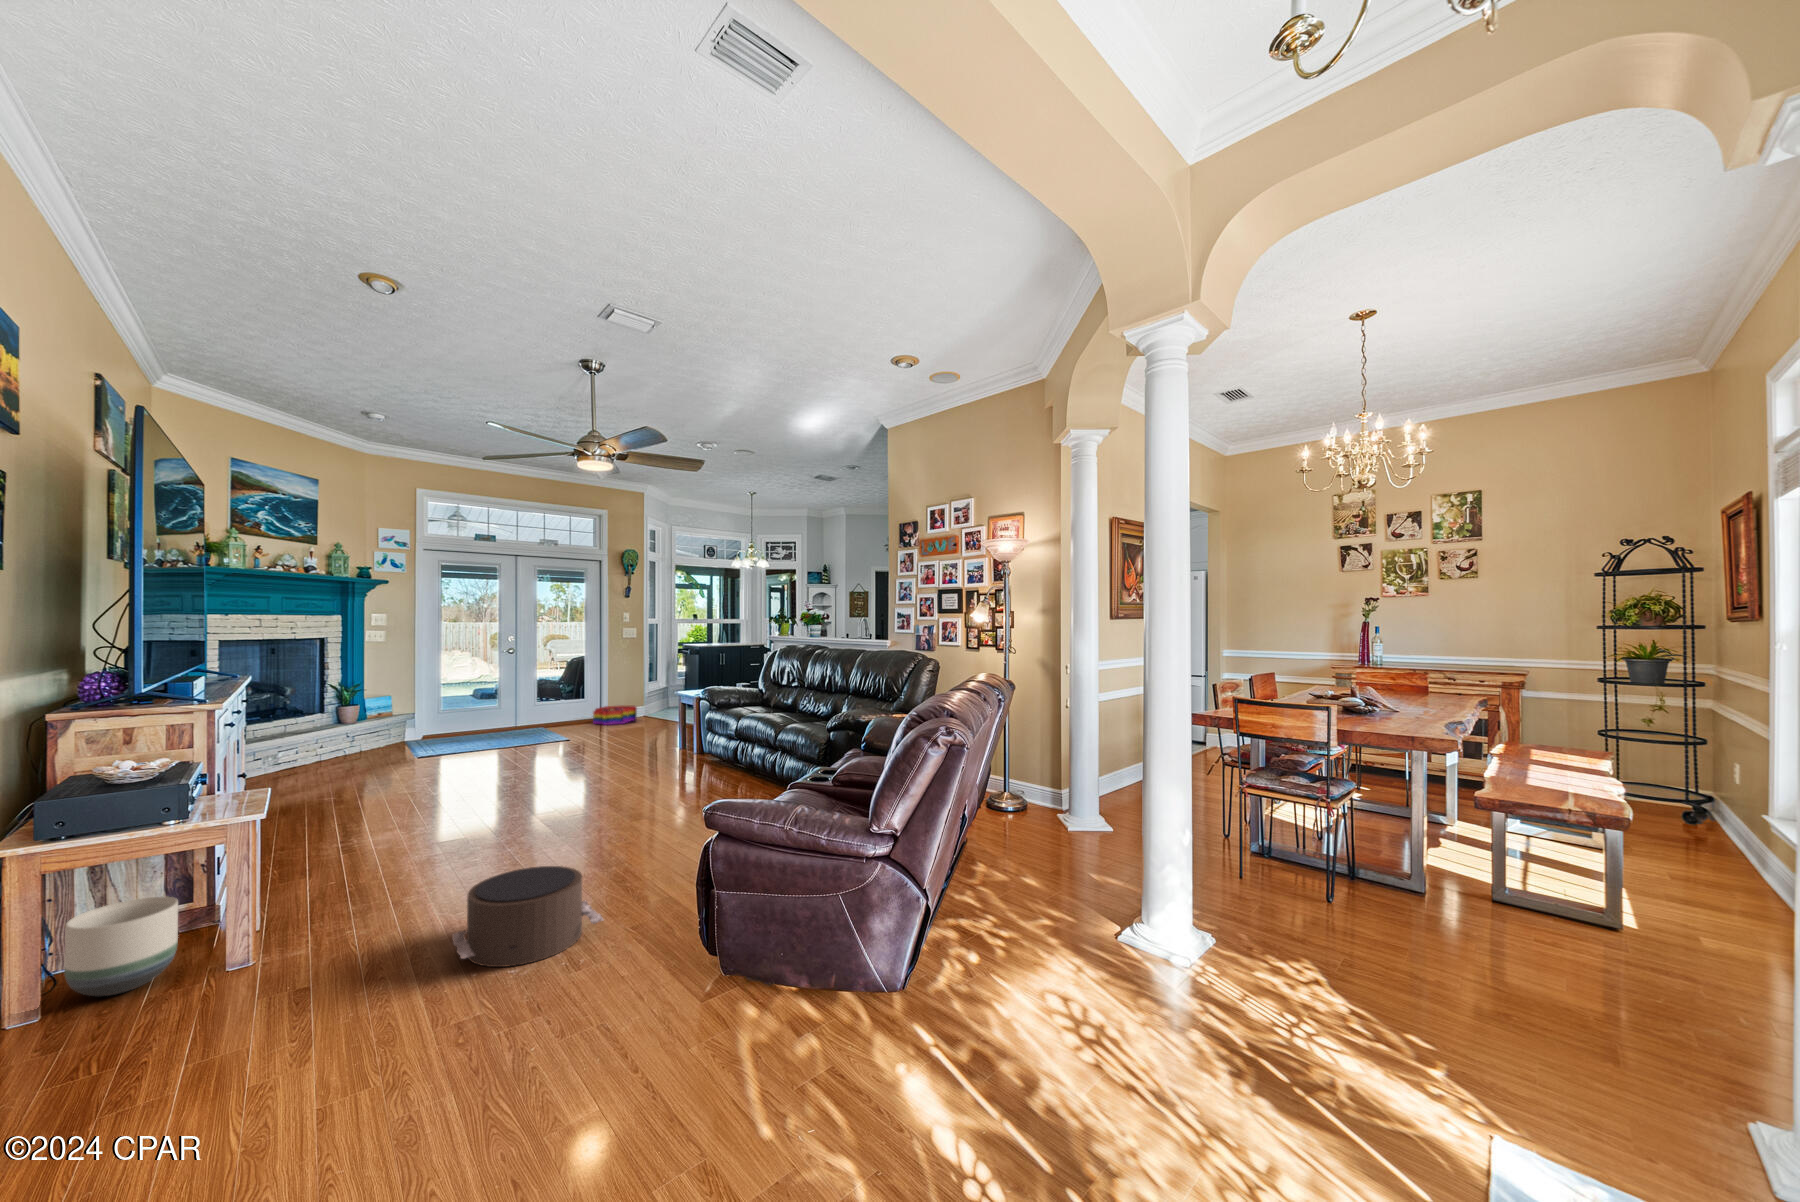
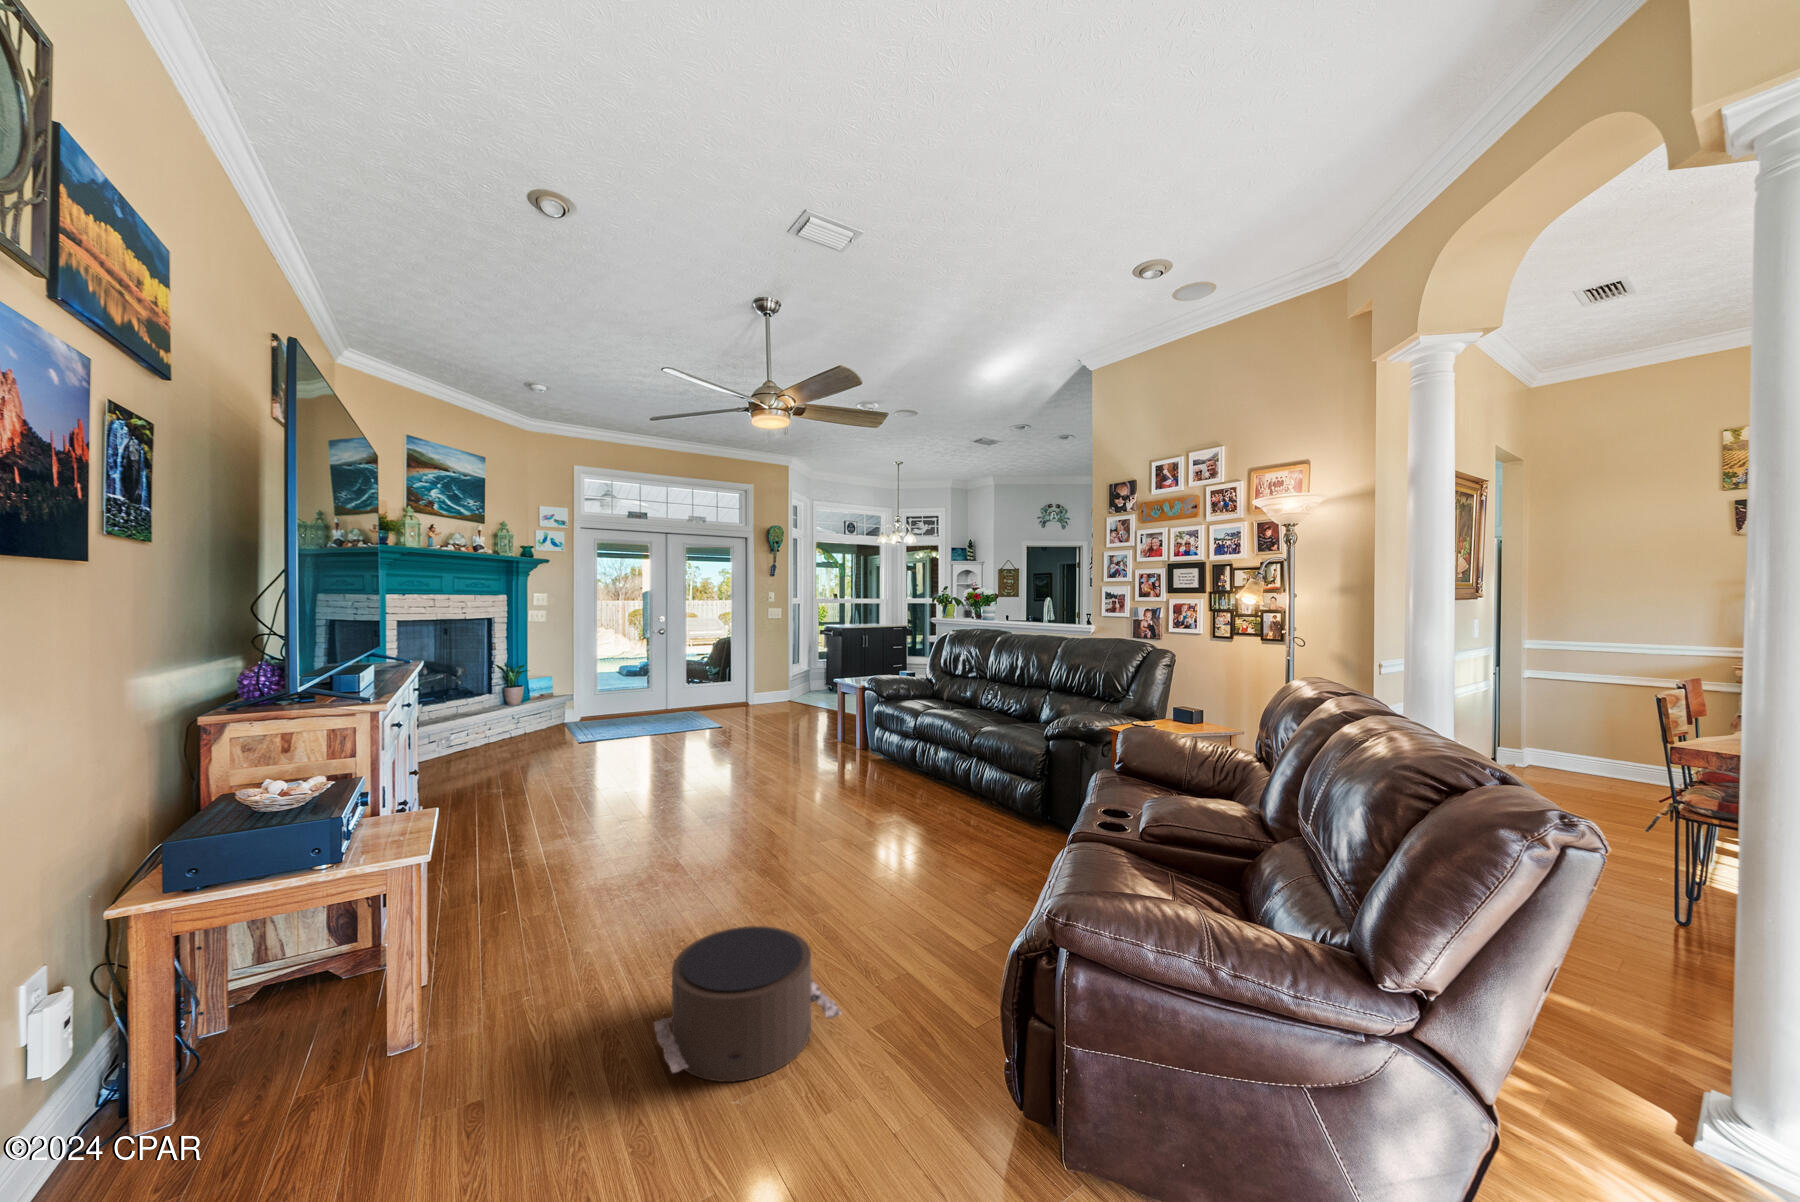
storage bin: present [593,706,637,725] -> none [747,690,790,711]
planter: present [64,897,178,996] -> none [207,950,336,1085]

